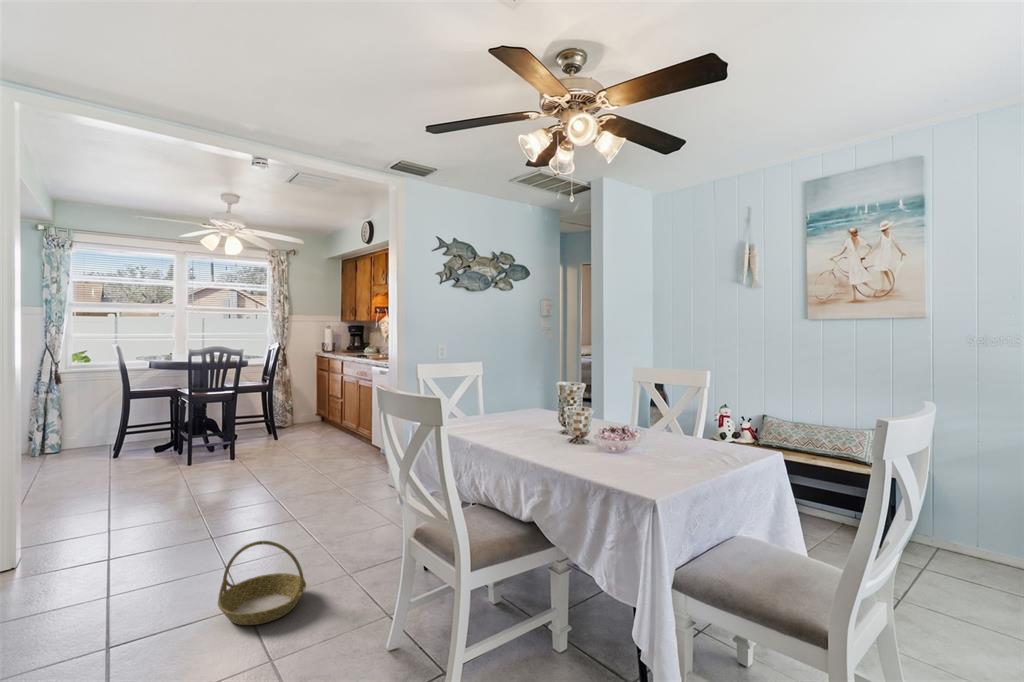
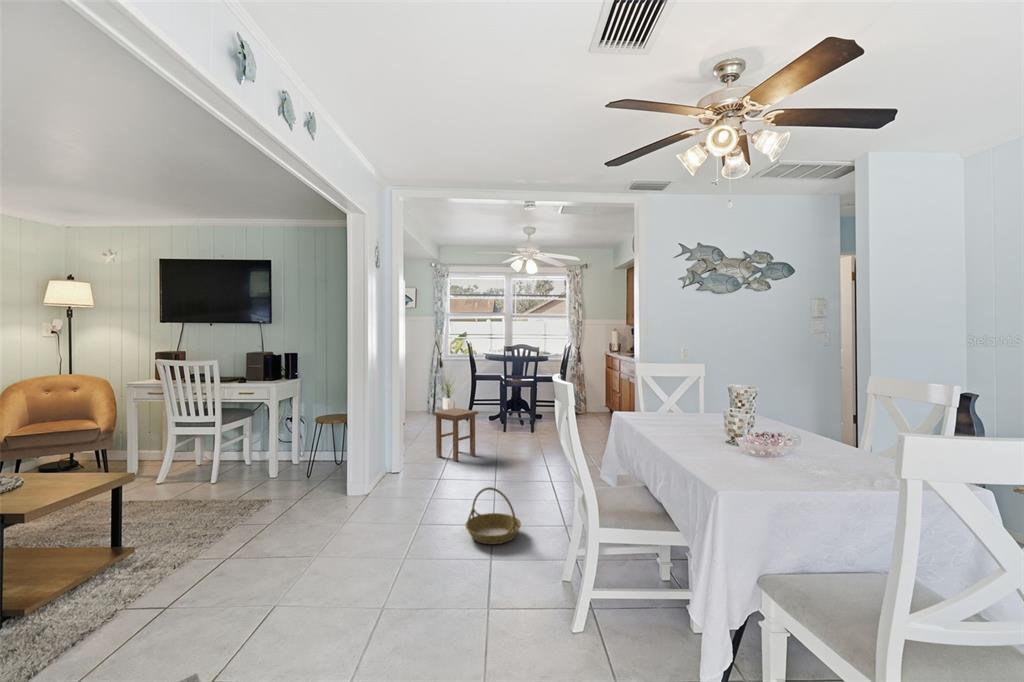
house plant: none [50,387,97,455] -> present [442,377,455,411]
stool: none [83,440,168,520] -> present [433,408,478,461]

